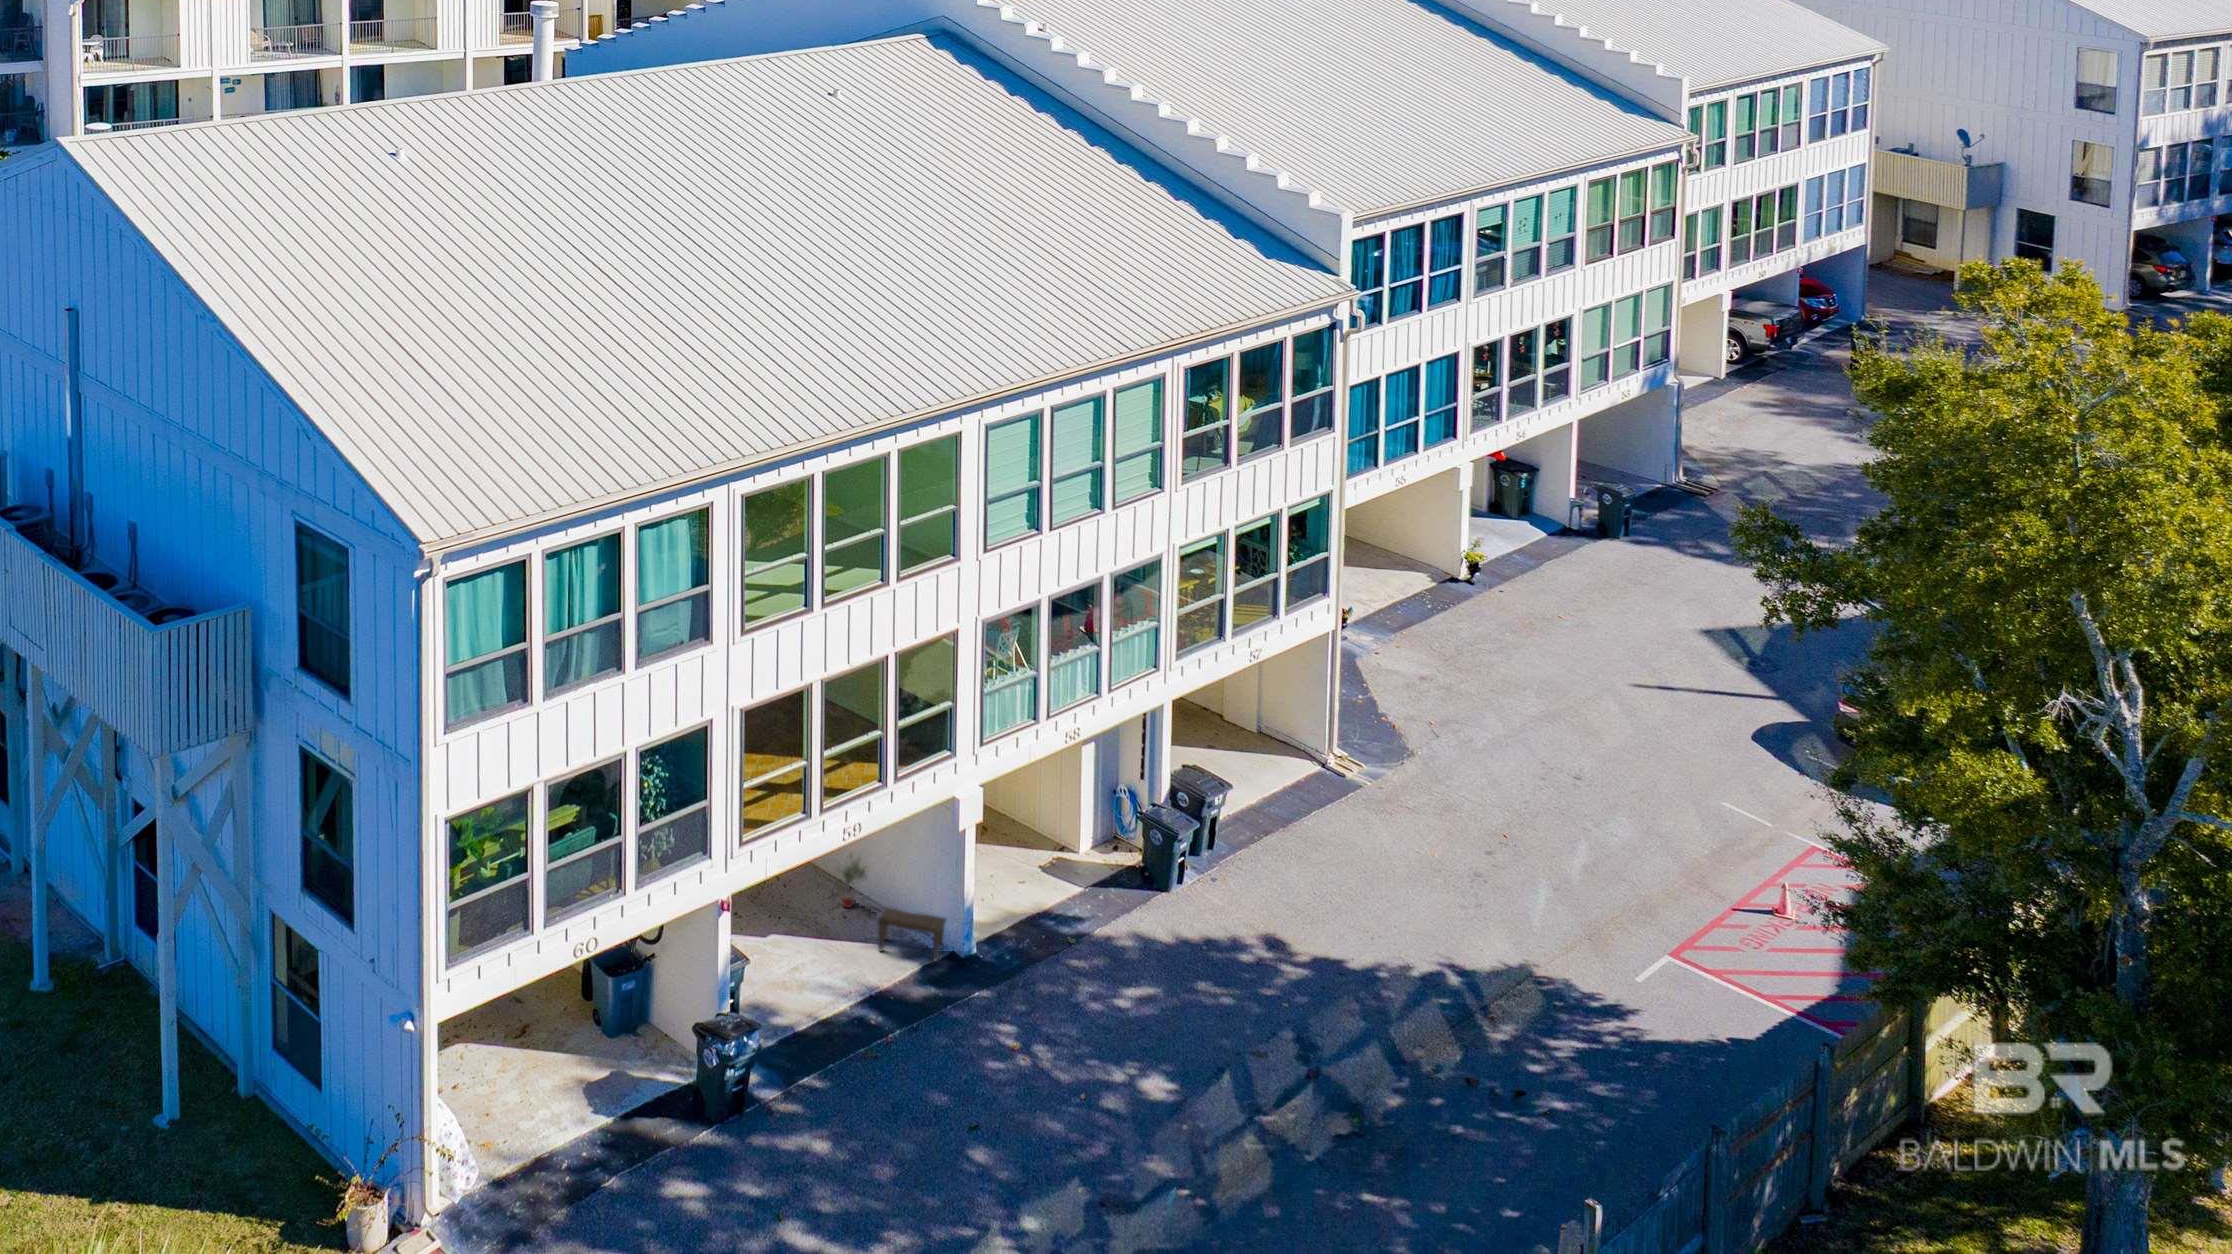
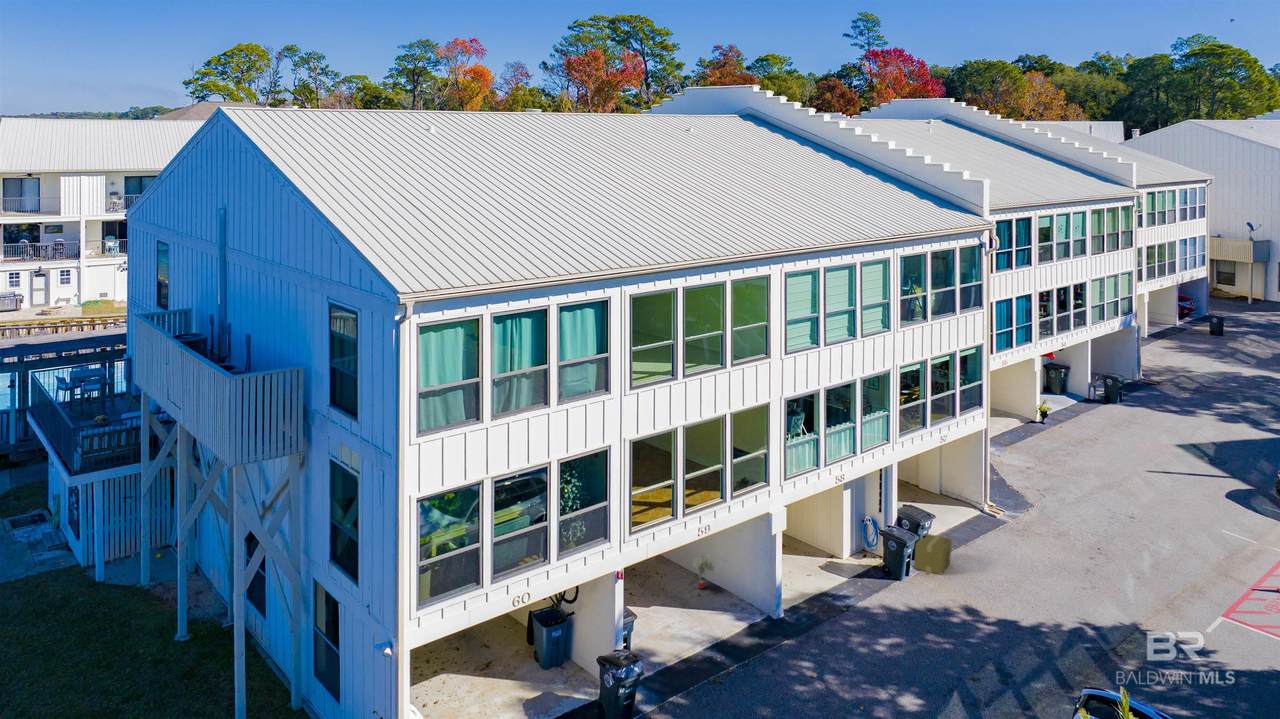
cardboard box: none [1193,814,1256,884] -> present [914,534,952,575]
bench: present [878,908,946,961] -> none [721,586,765,620]

